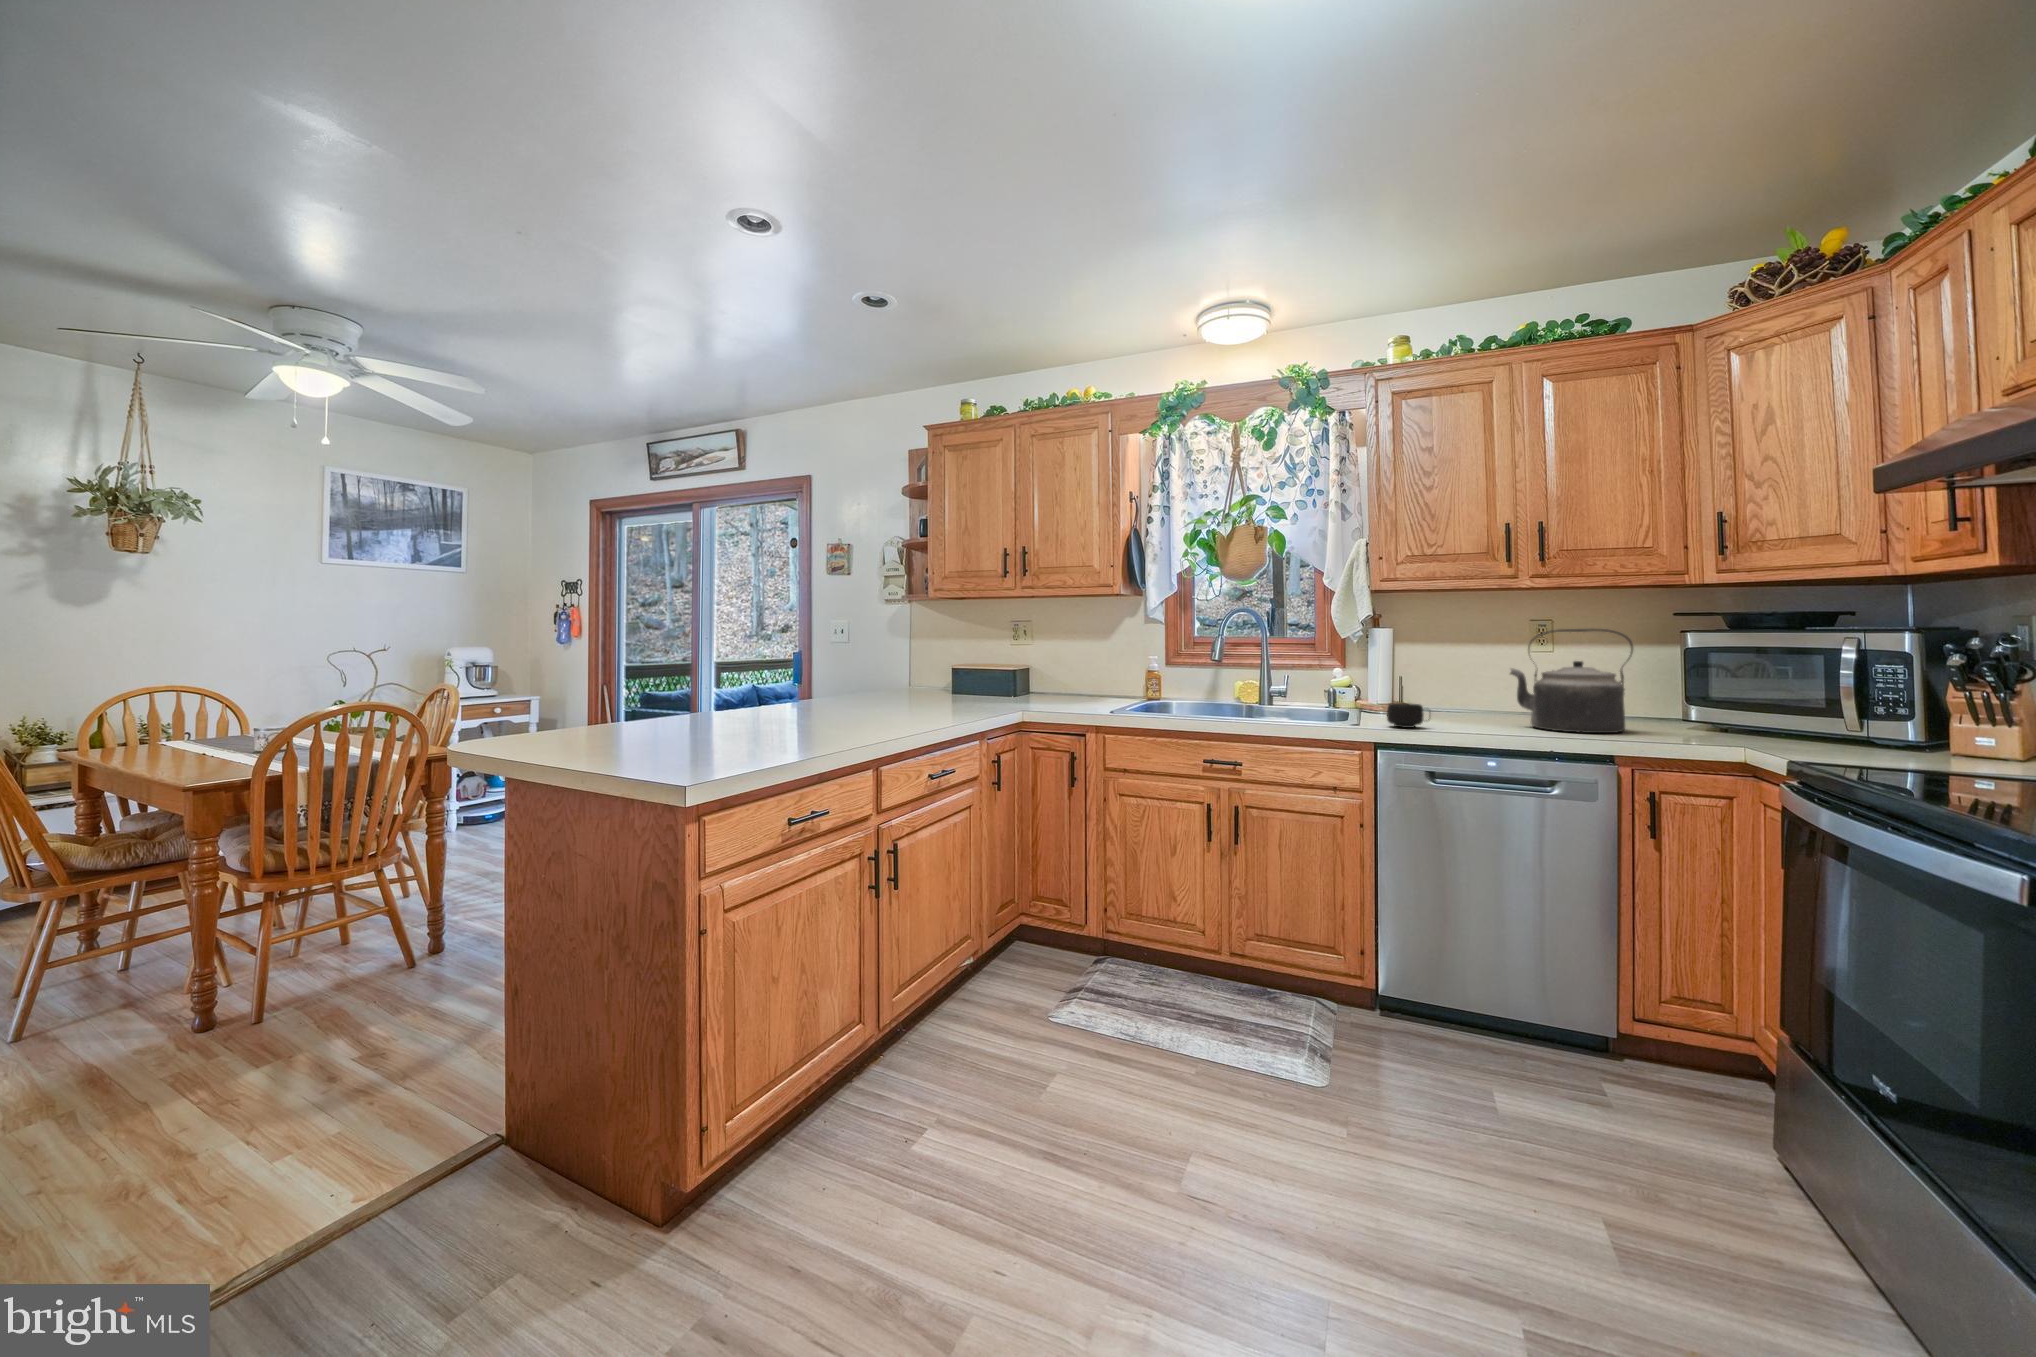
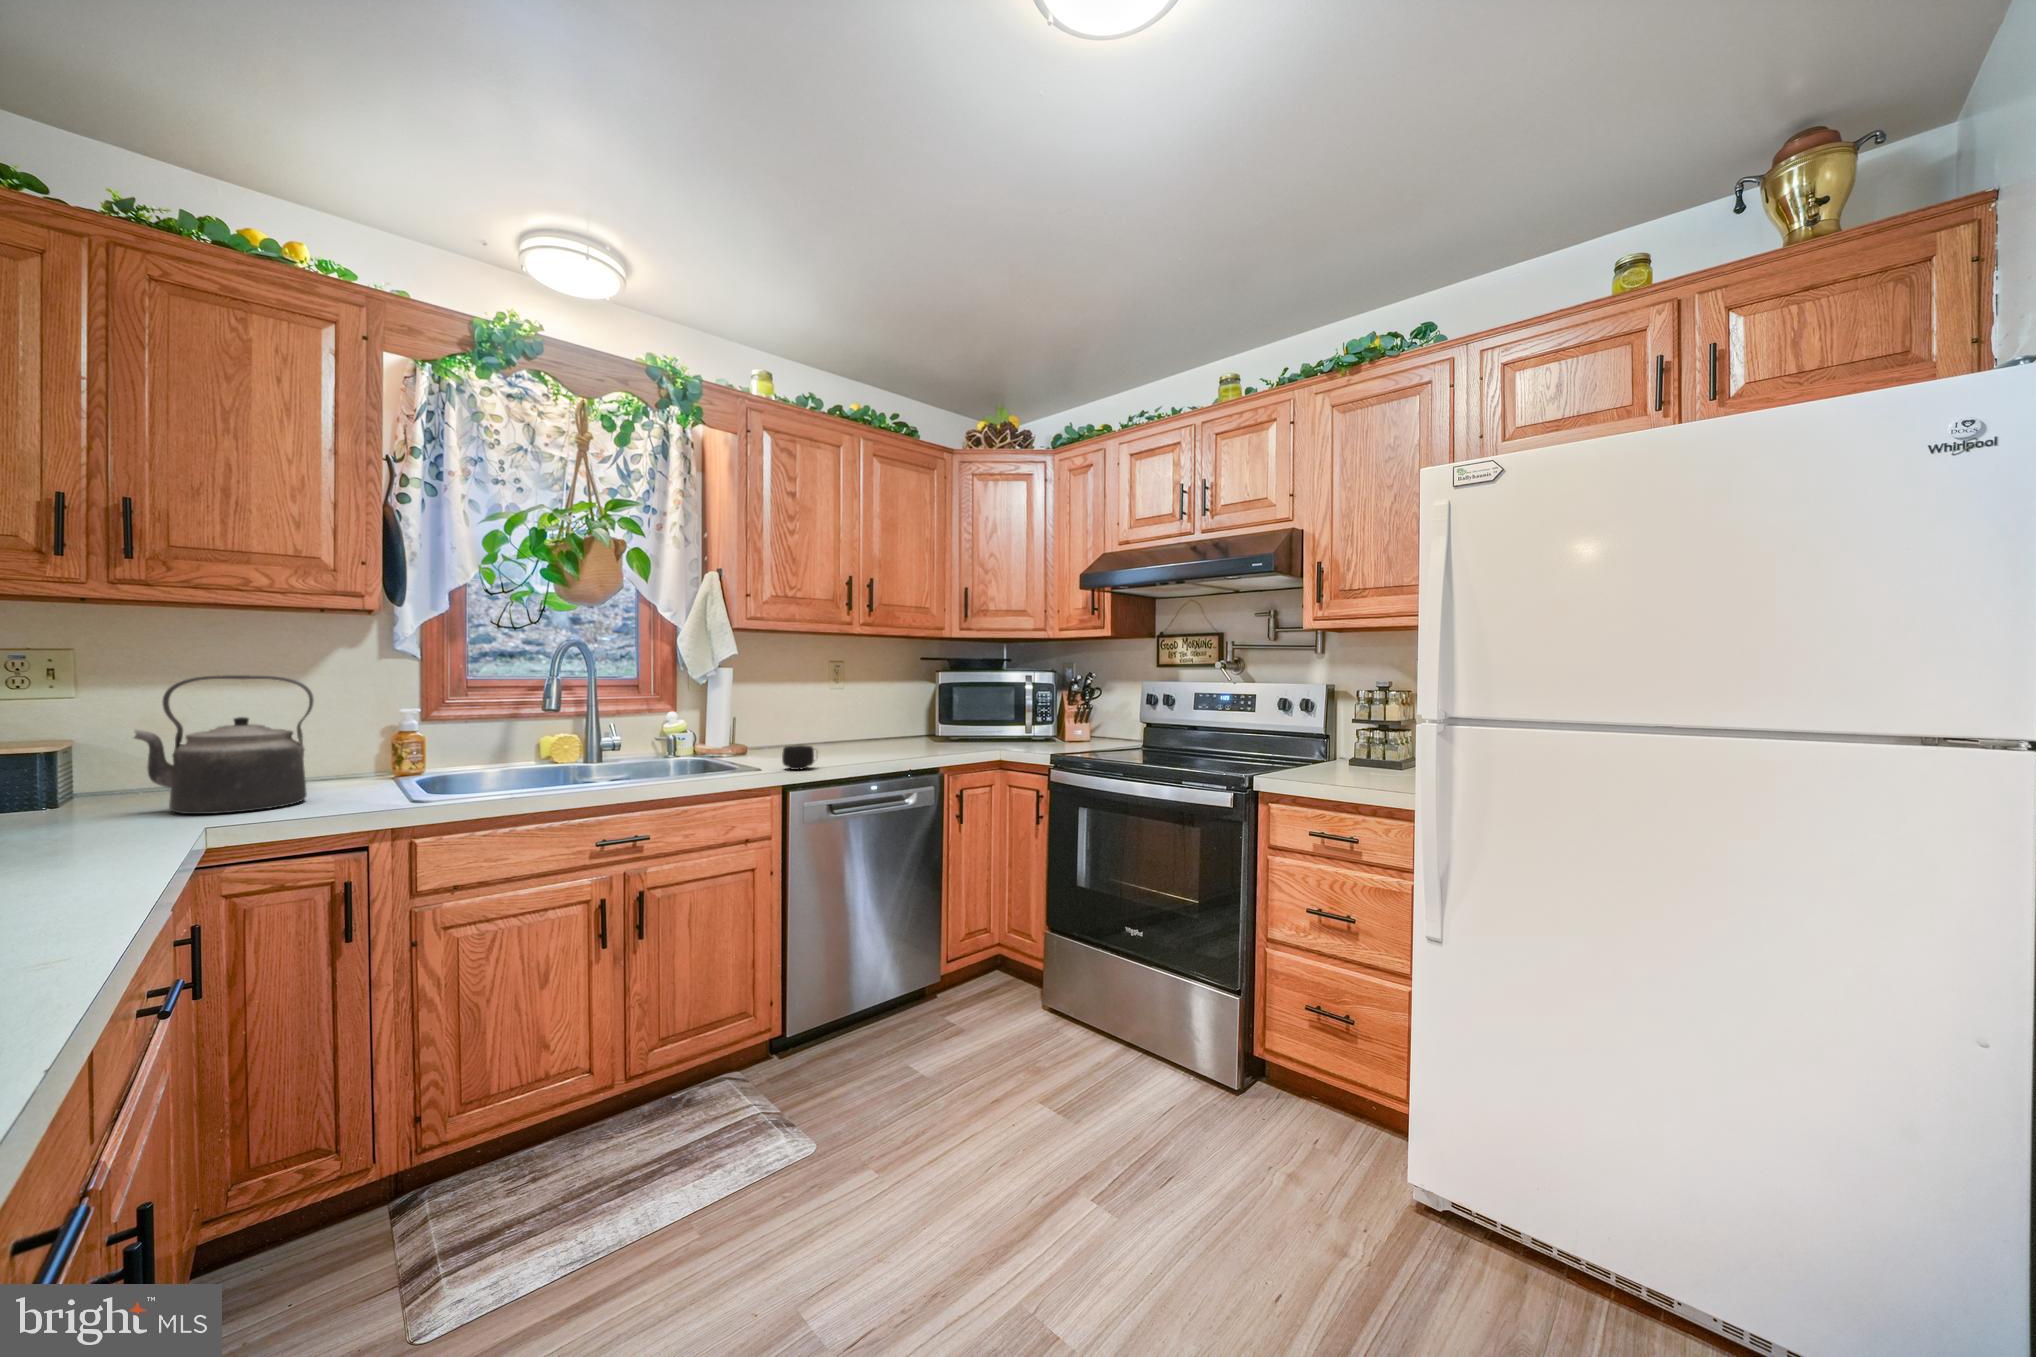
kettle: present [1510,629,1633,733] -> present [134,675,314,814]

